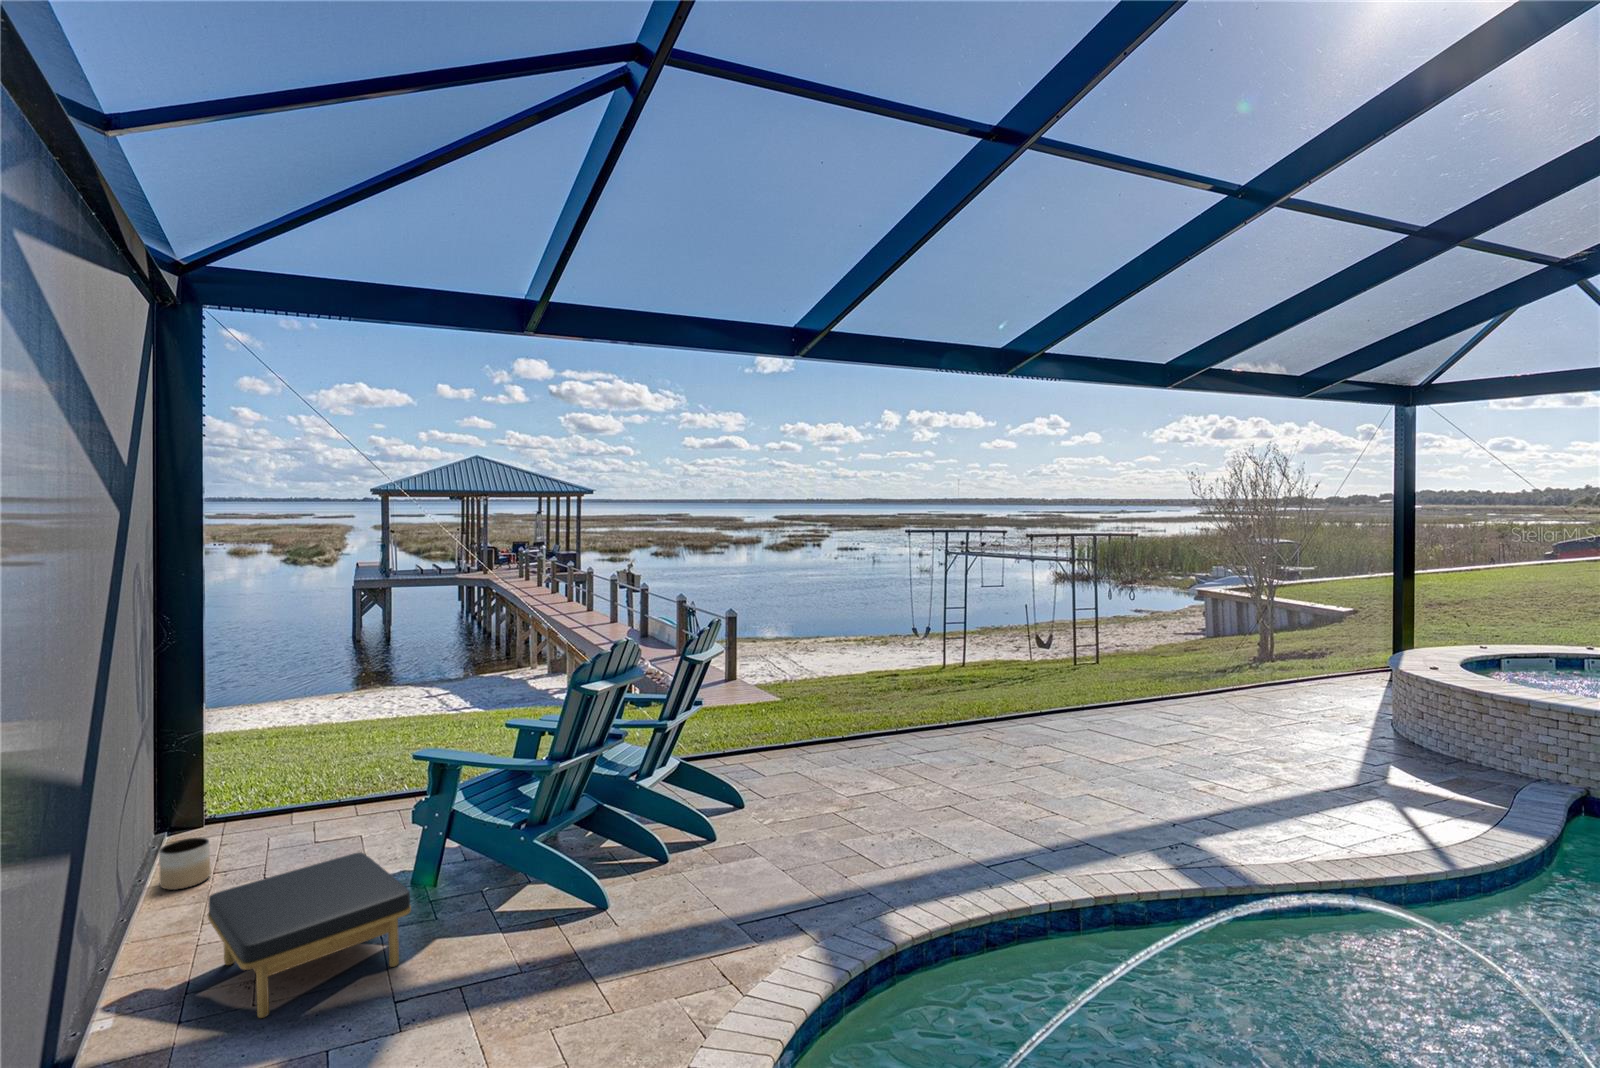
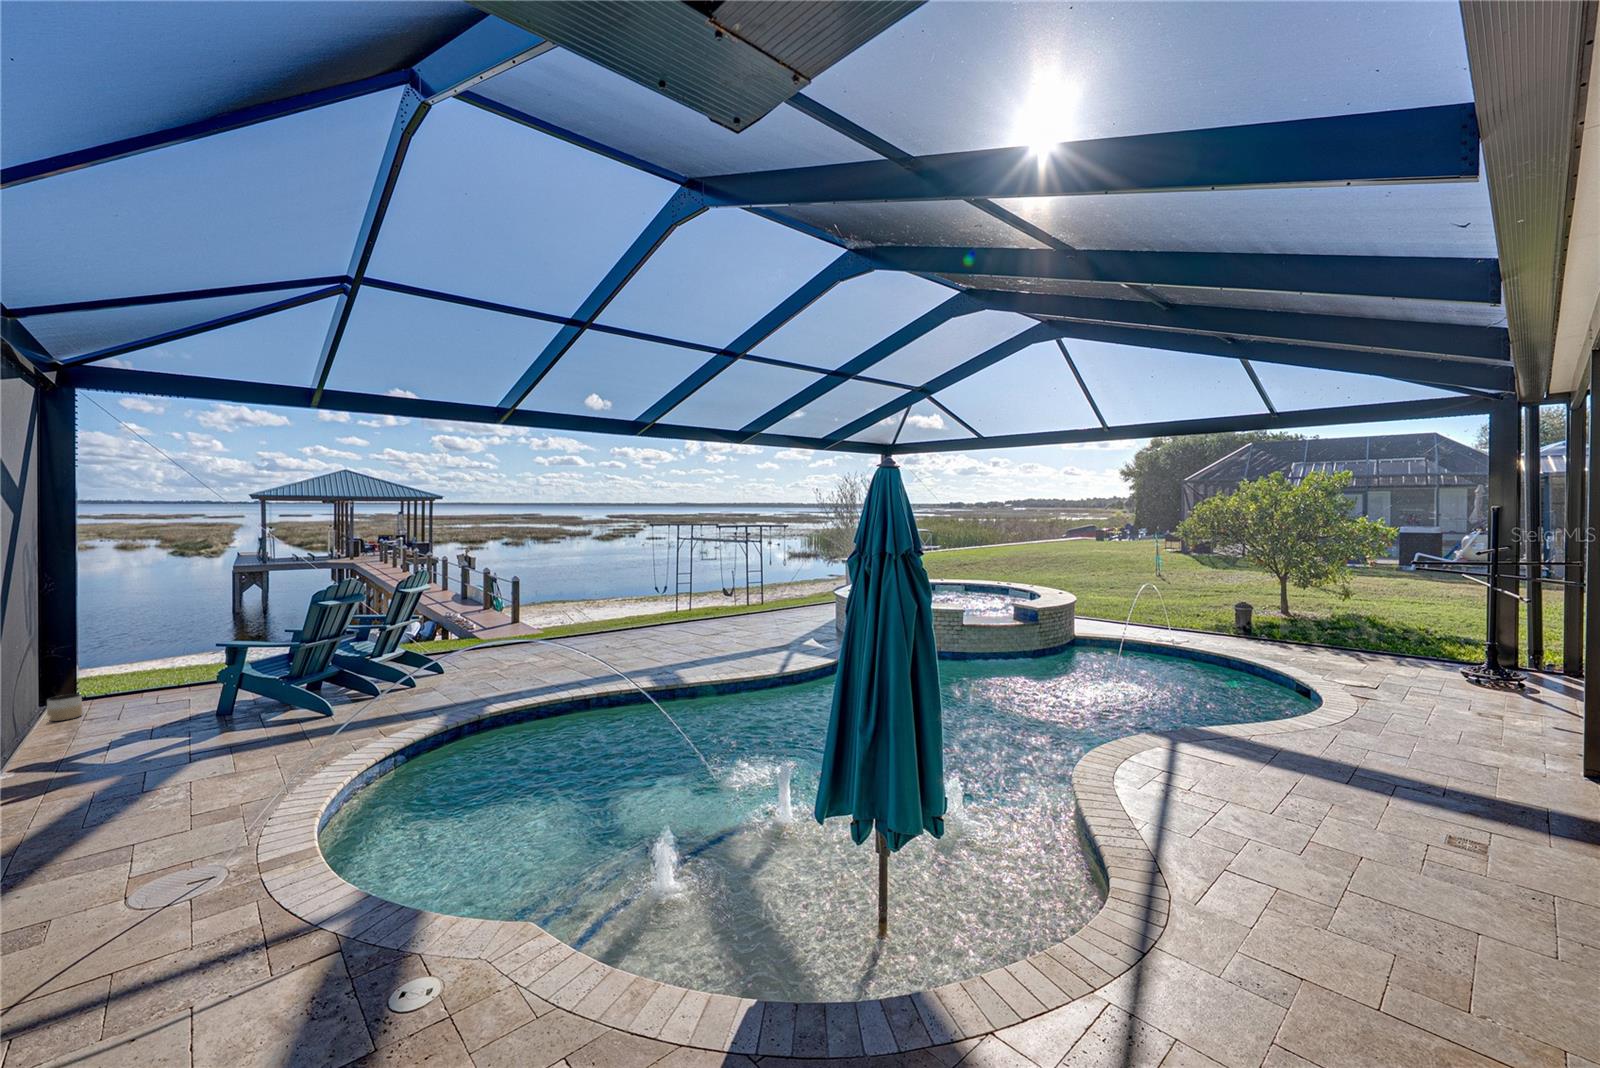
ottoman: present [208,852,411,1018] -> none [80,688,205,755]

